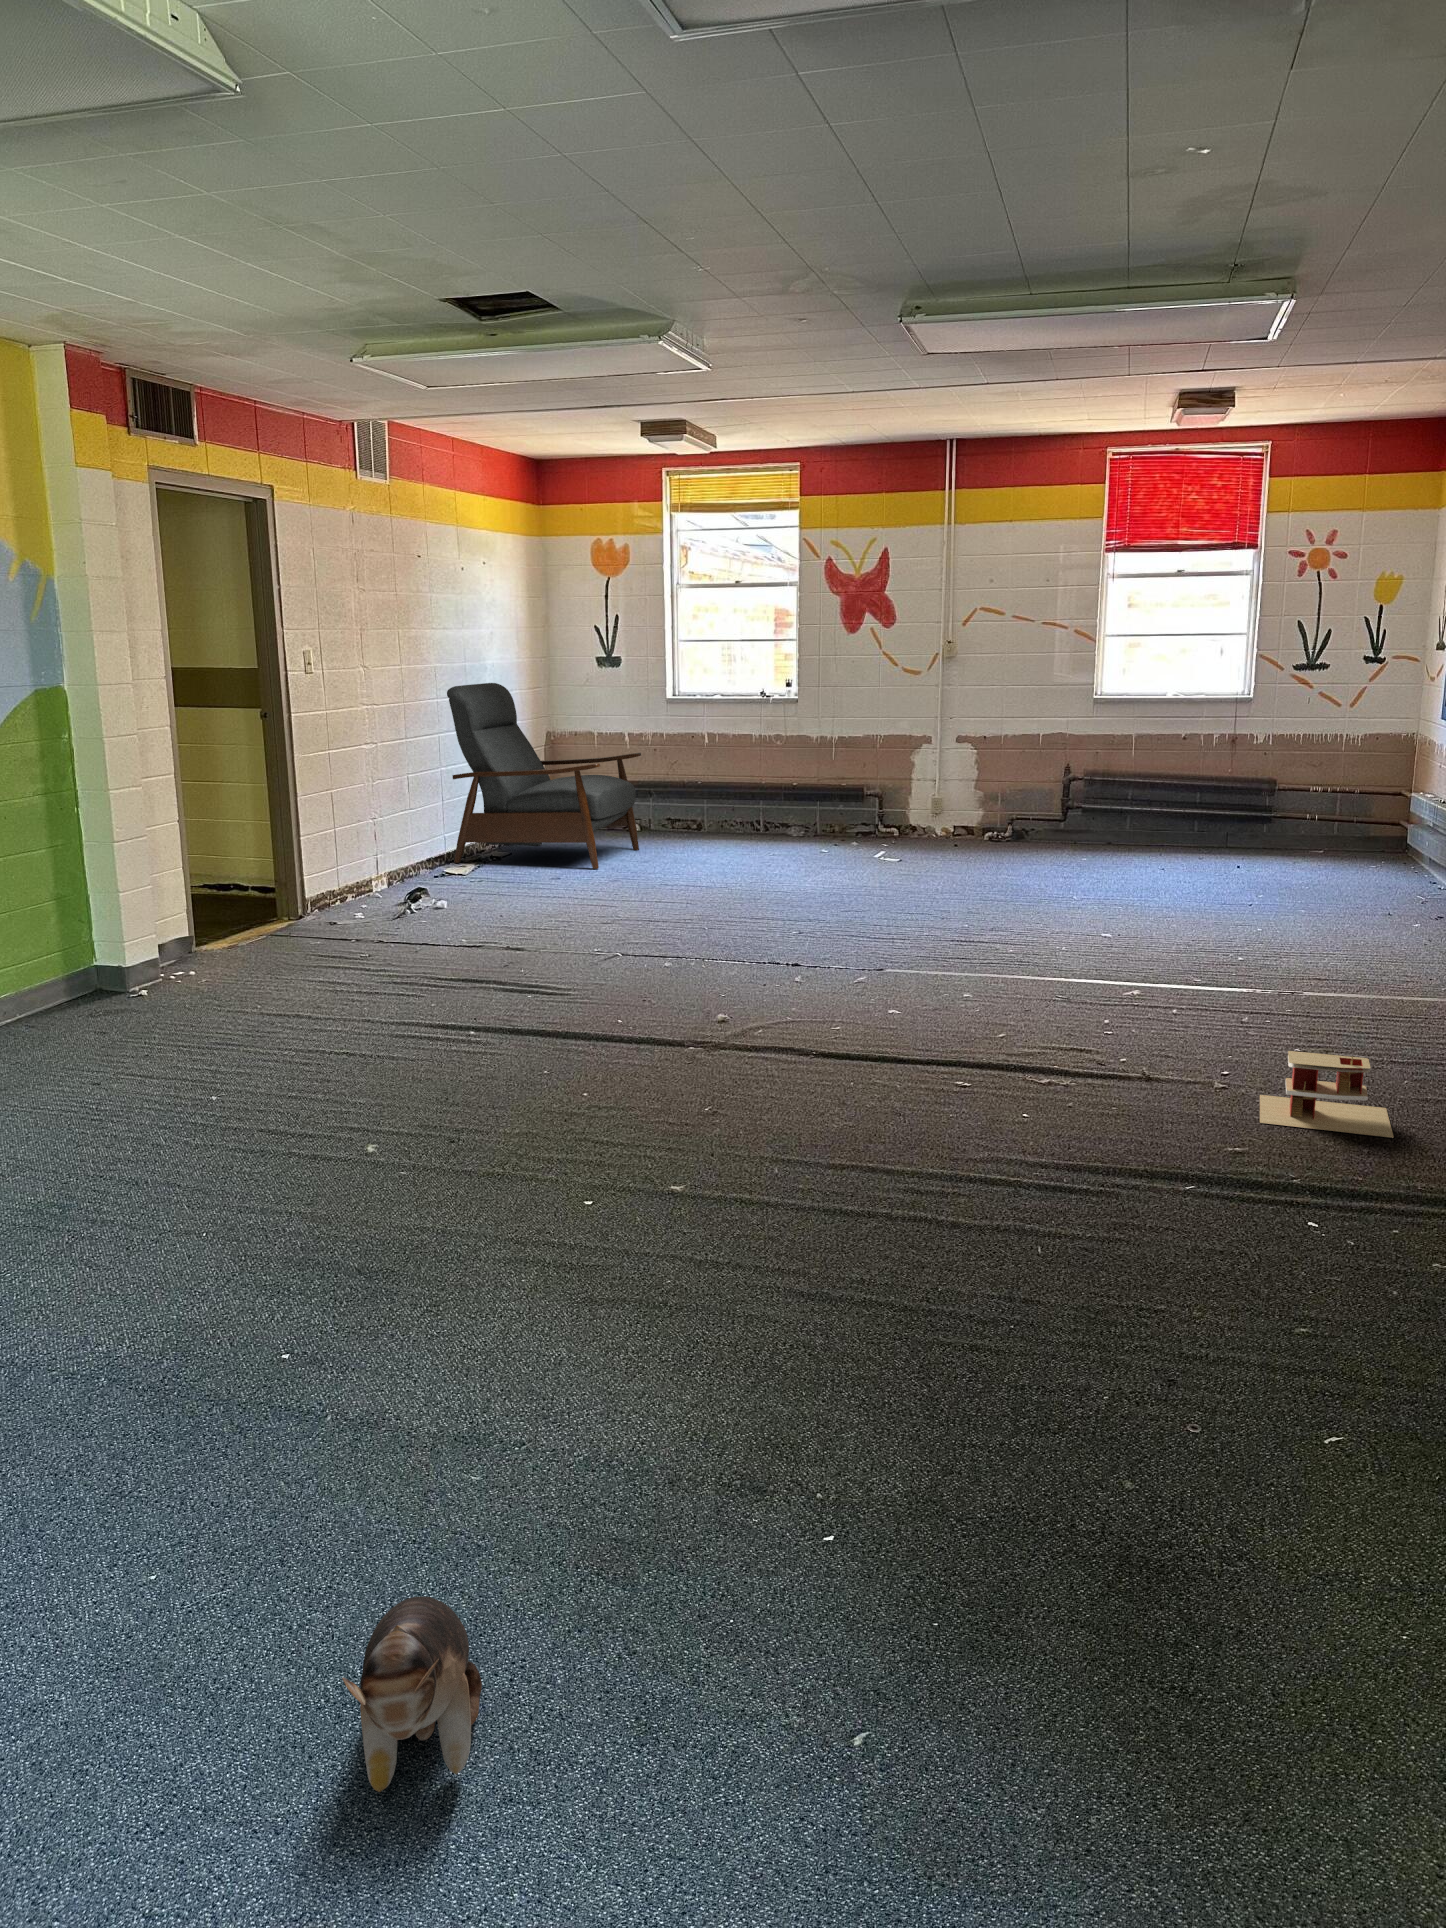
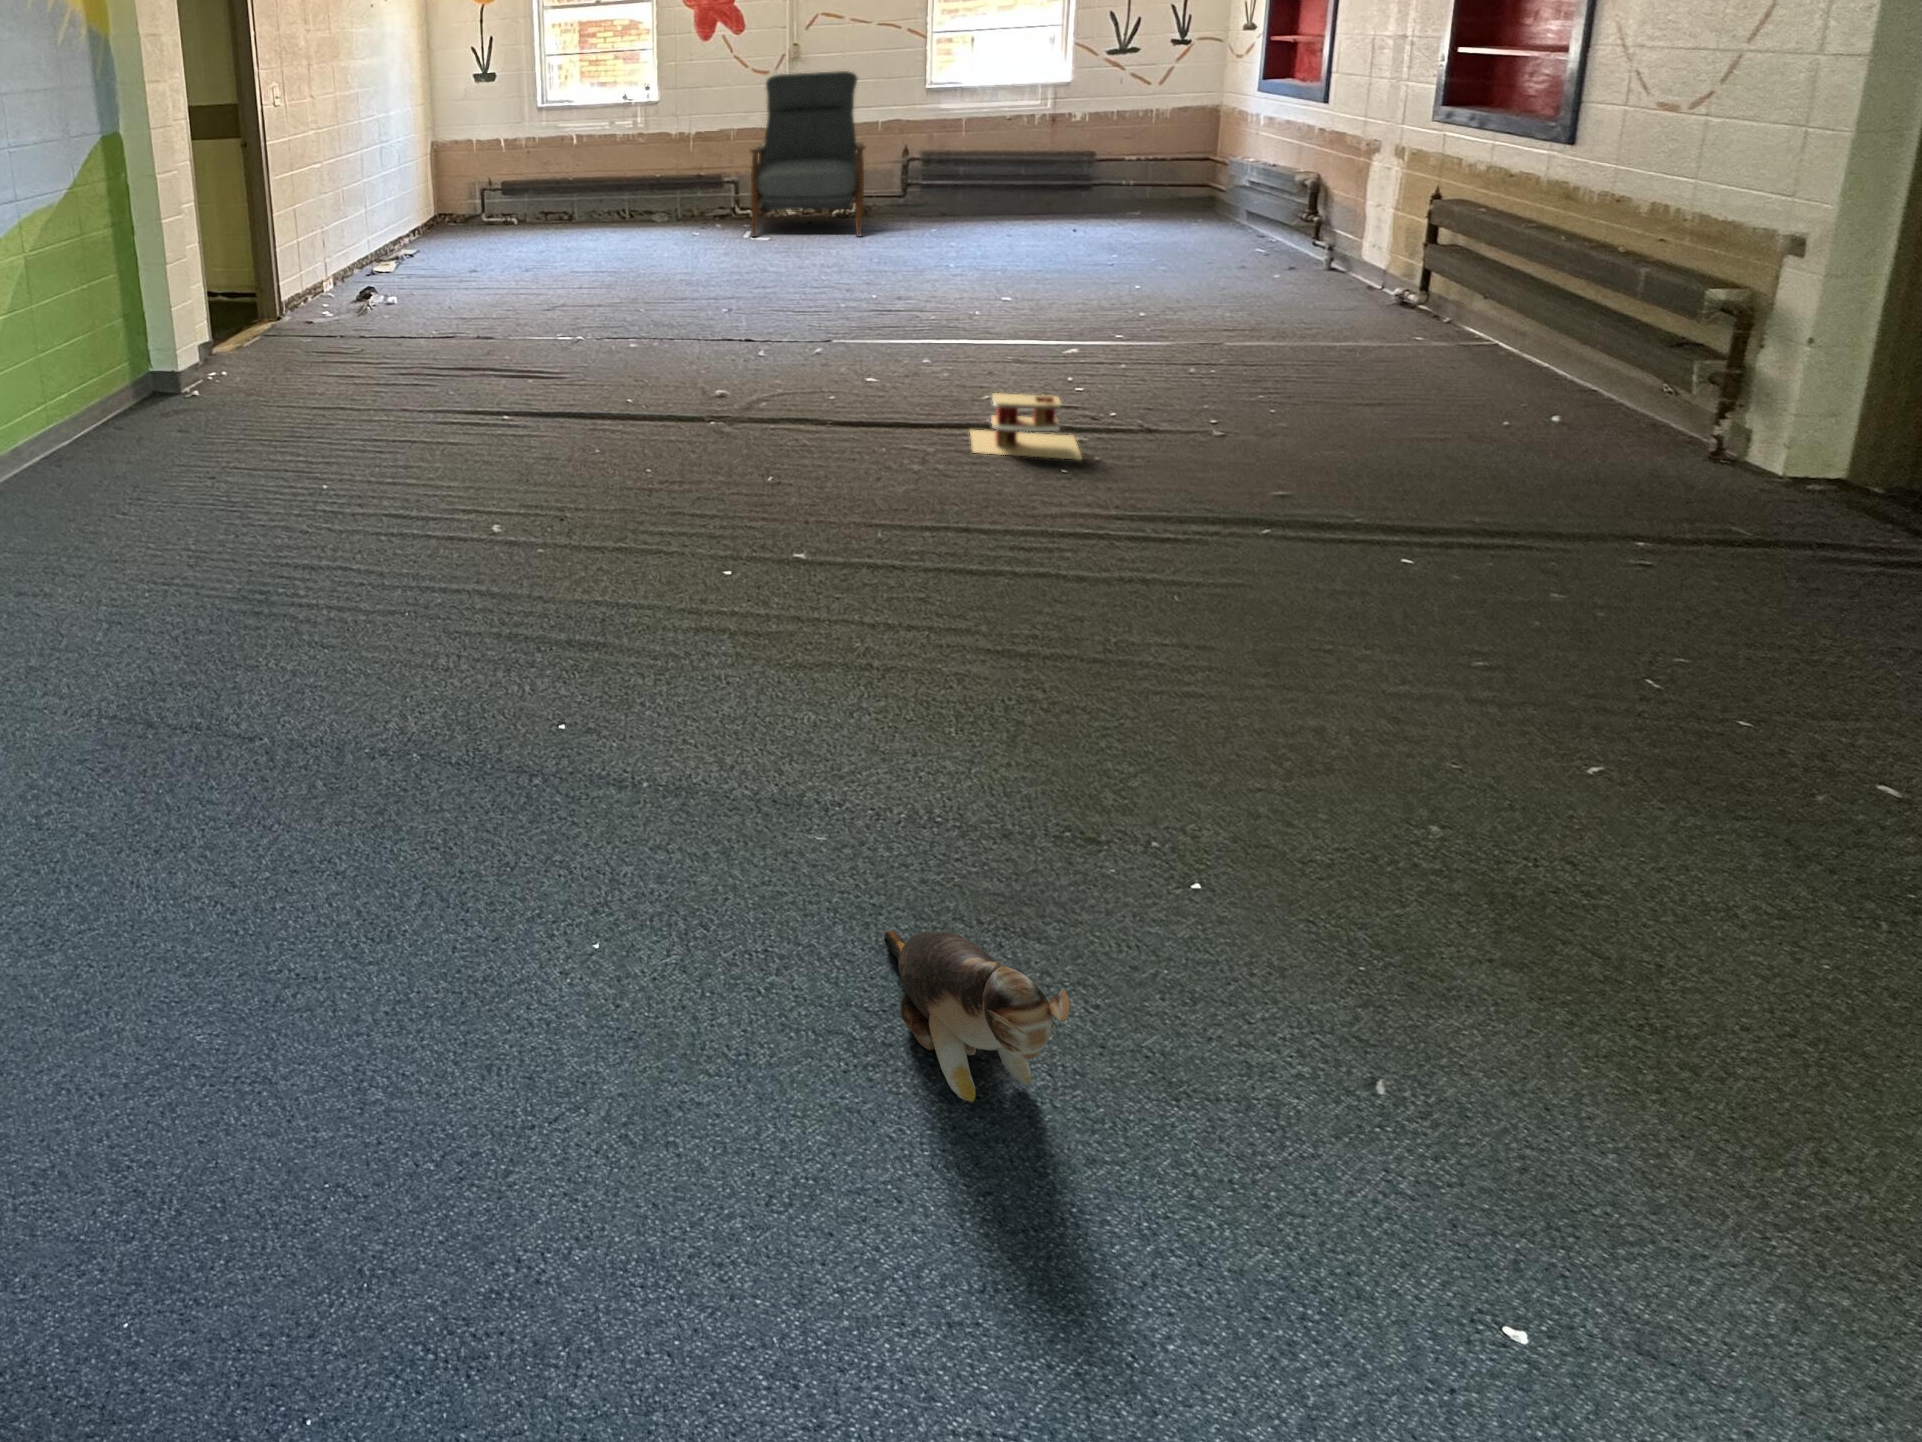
chair: present [447,683,641,869] -> present [750,71,865,237]
toy house: present [1260,1051,1394,1138] -> present [970,393,1082,460]

